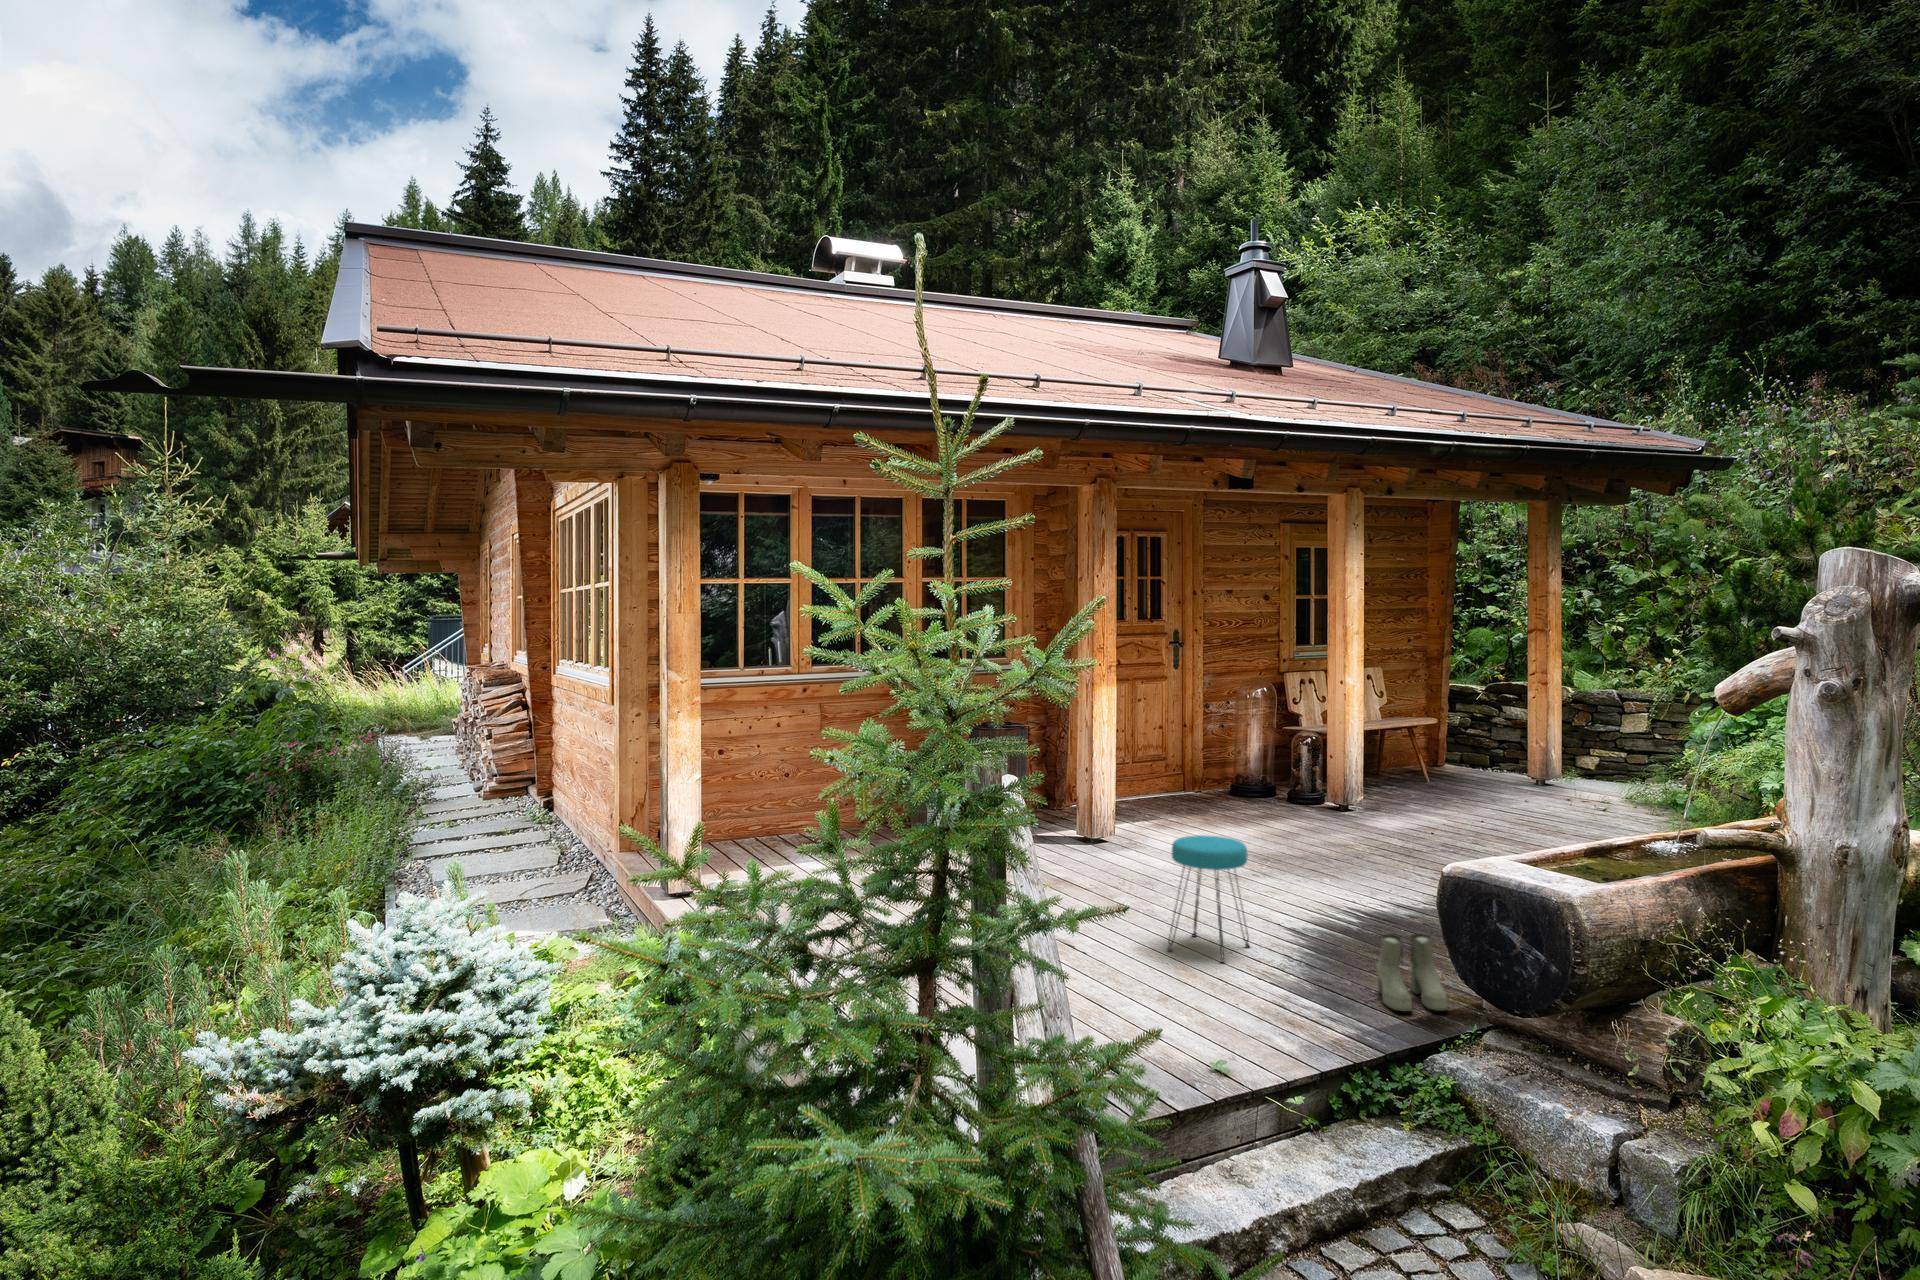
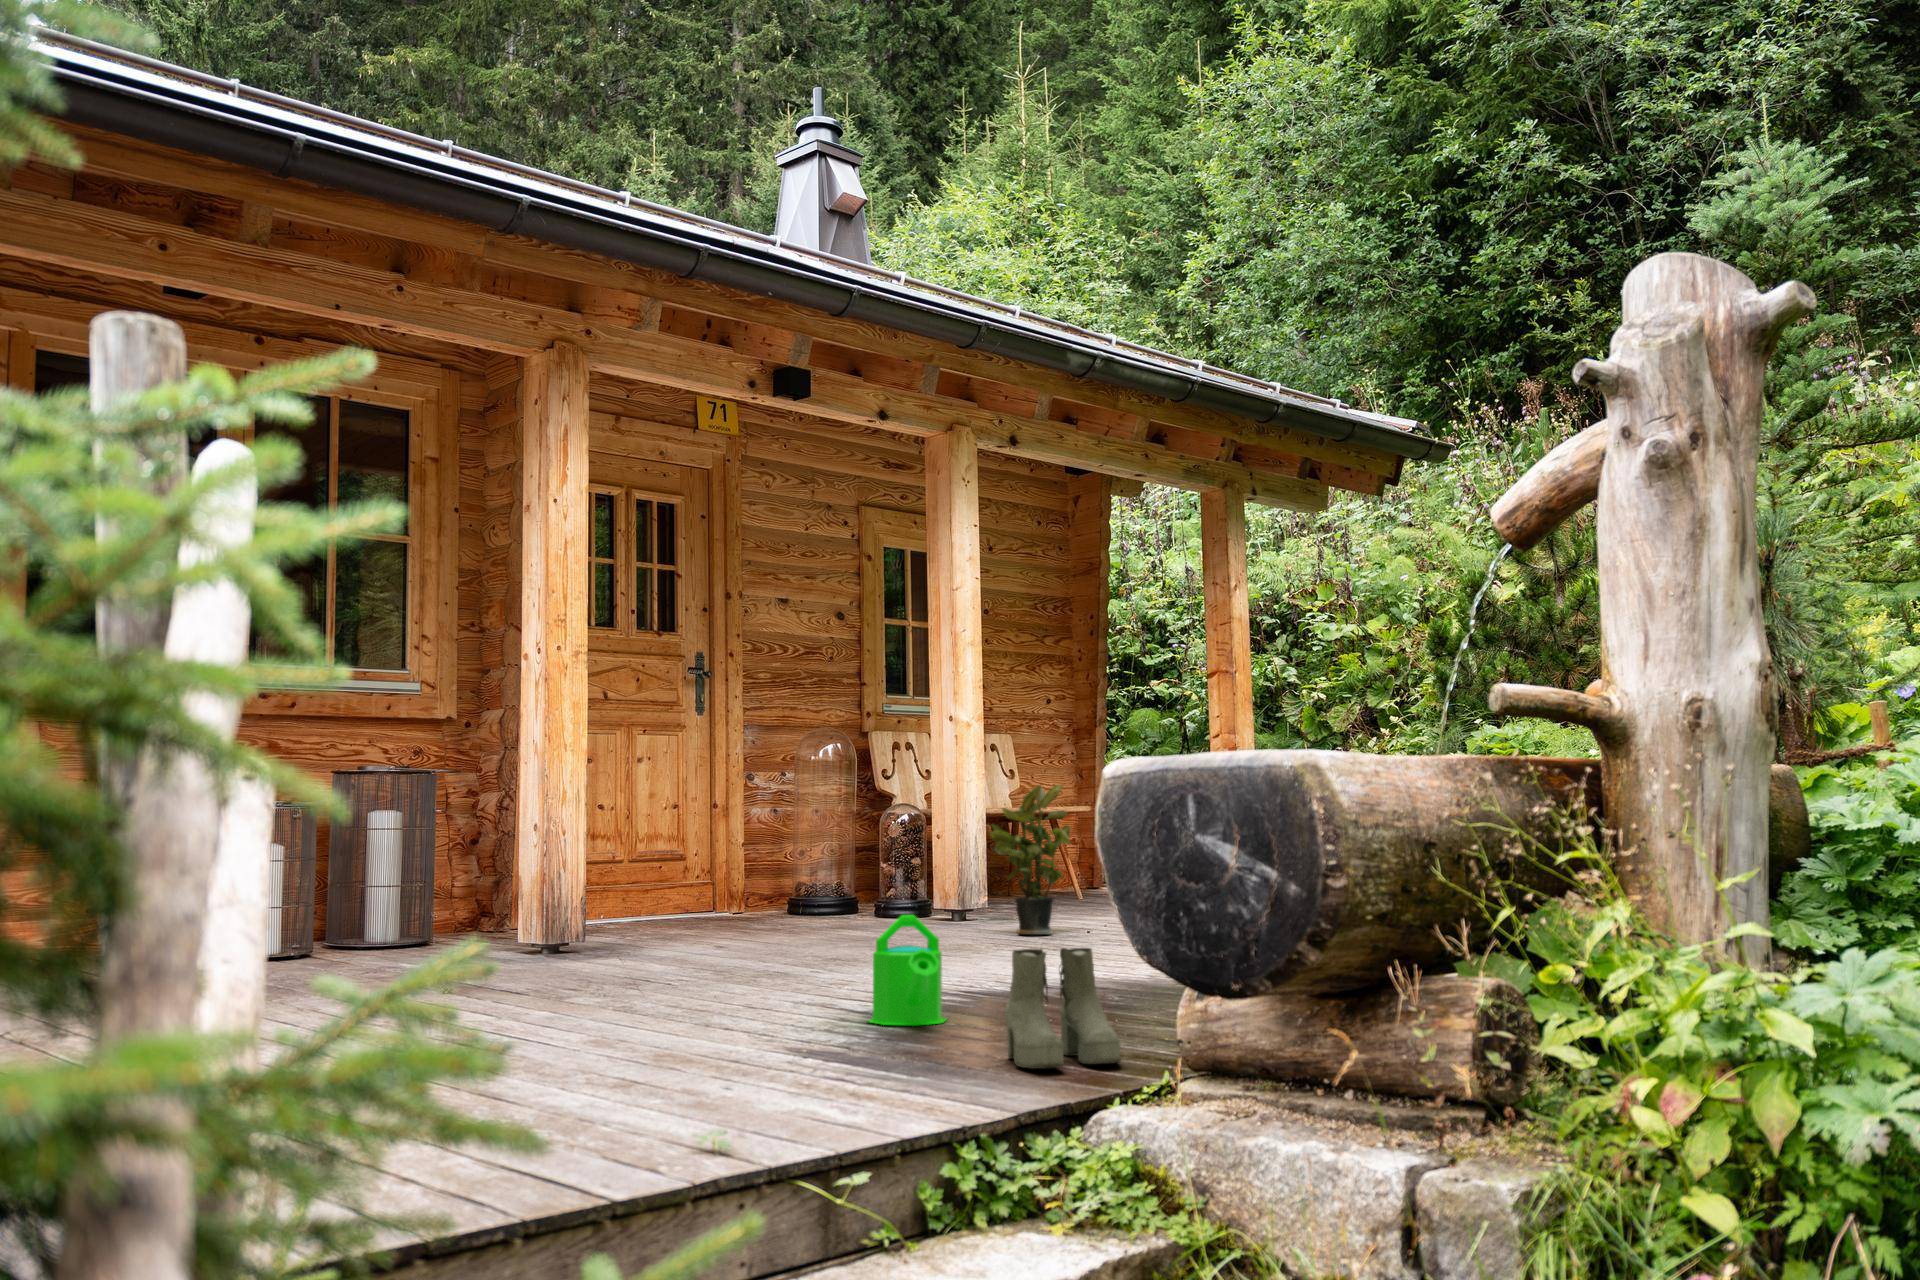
potted plant: none [1364,728,1420,826] -> present [990,785,1071,935]
stool: present [1168,835,1249,962] -> none [637,839,792,1049]
watering can: none [1292,878,1340,944] -> present [869,915,946,1026]

